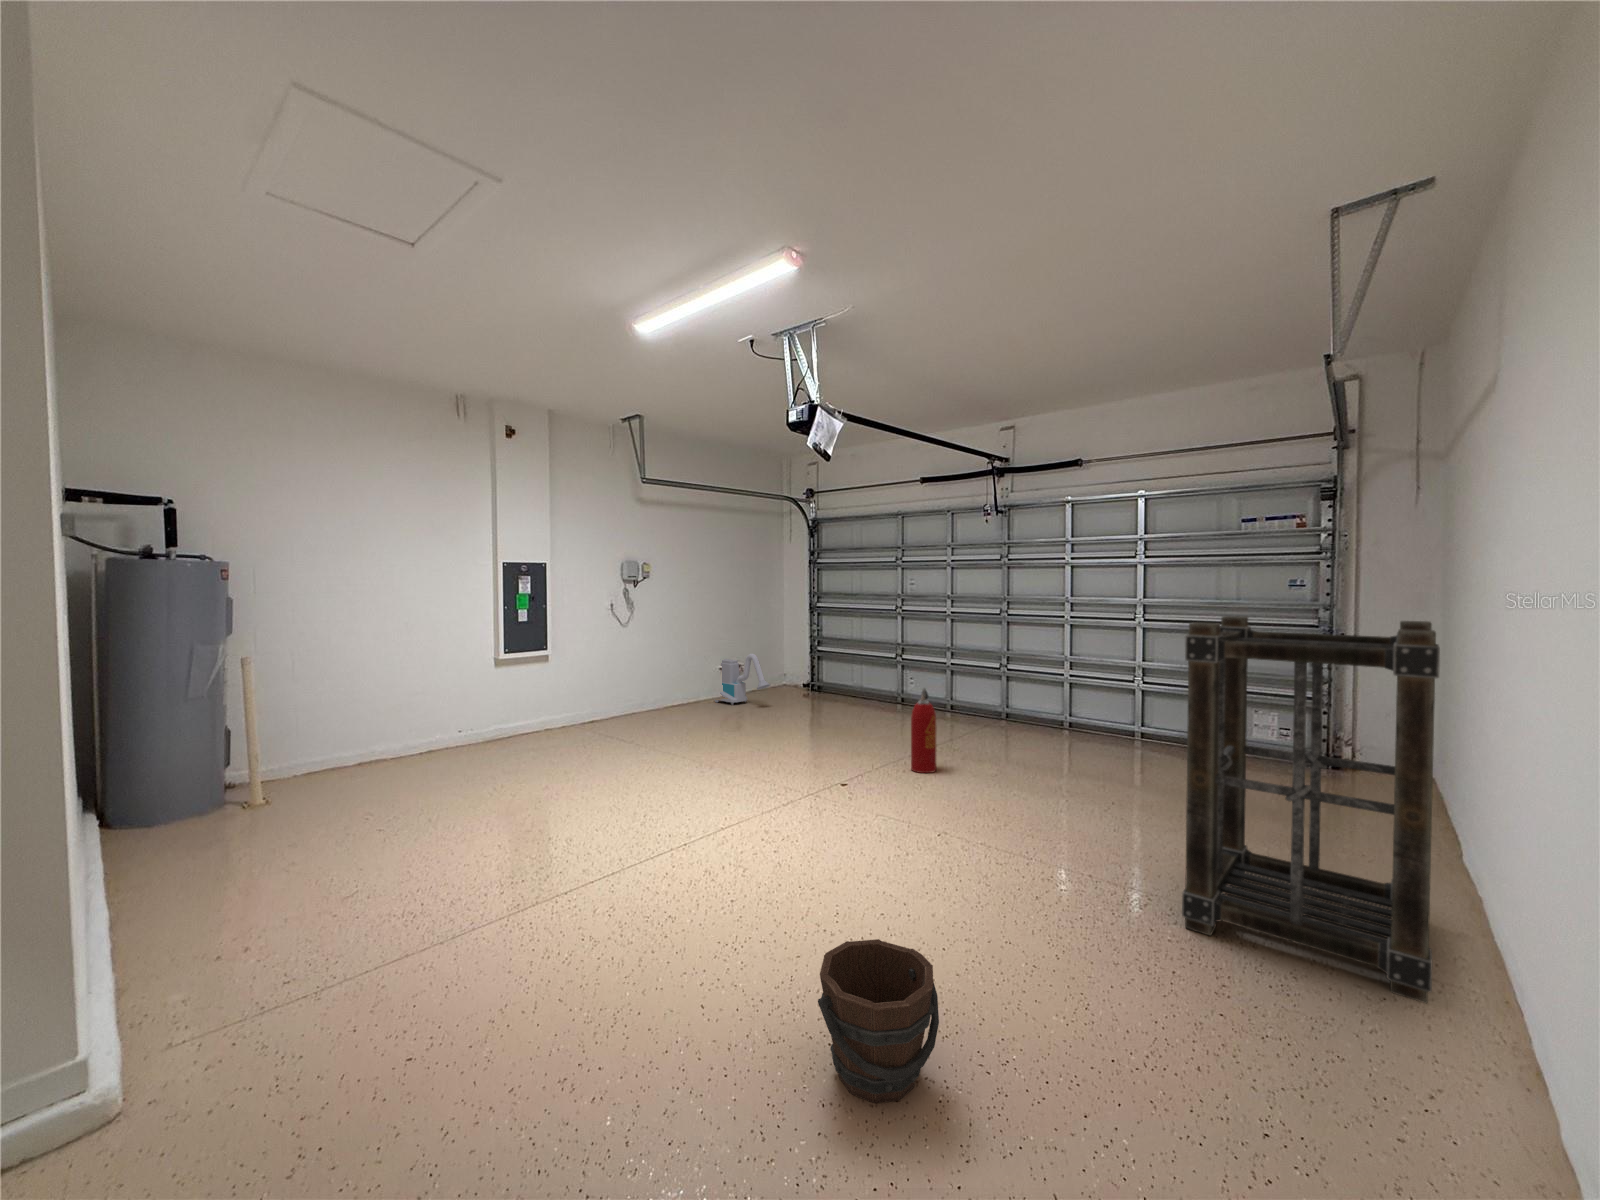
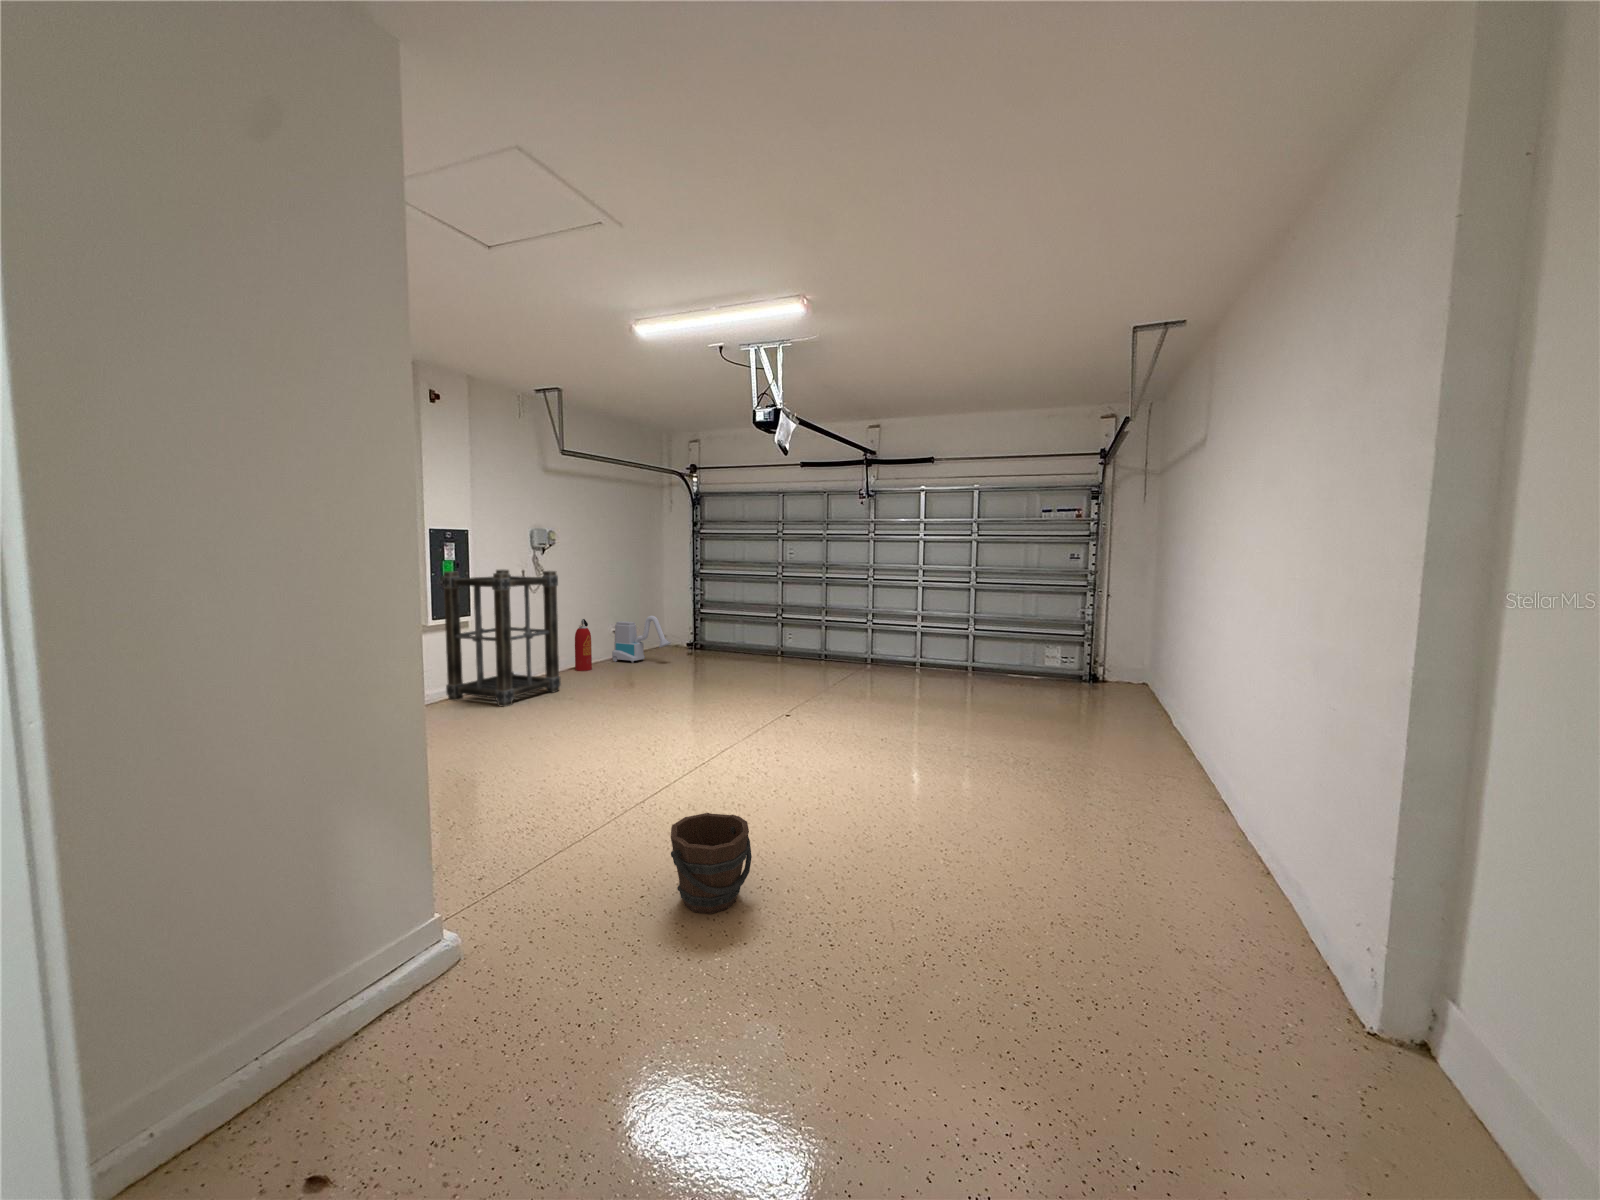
shelving unit: present [1182,616,1440,1003] -> present [443,569,561,707]
fire extinguisher: present [911,688,936,773] -> present [575,619,592,671]
bucket: present [818,939,939,1103] -> present [671,813,752,914]

